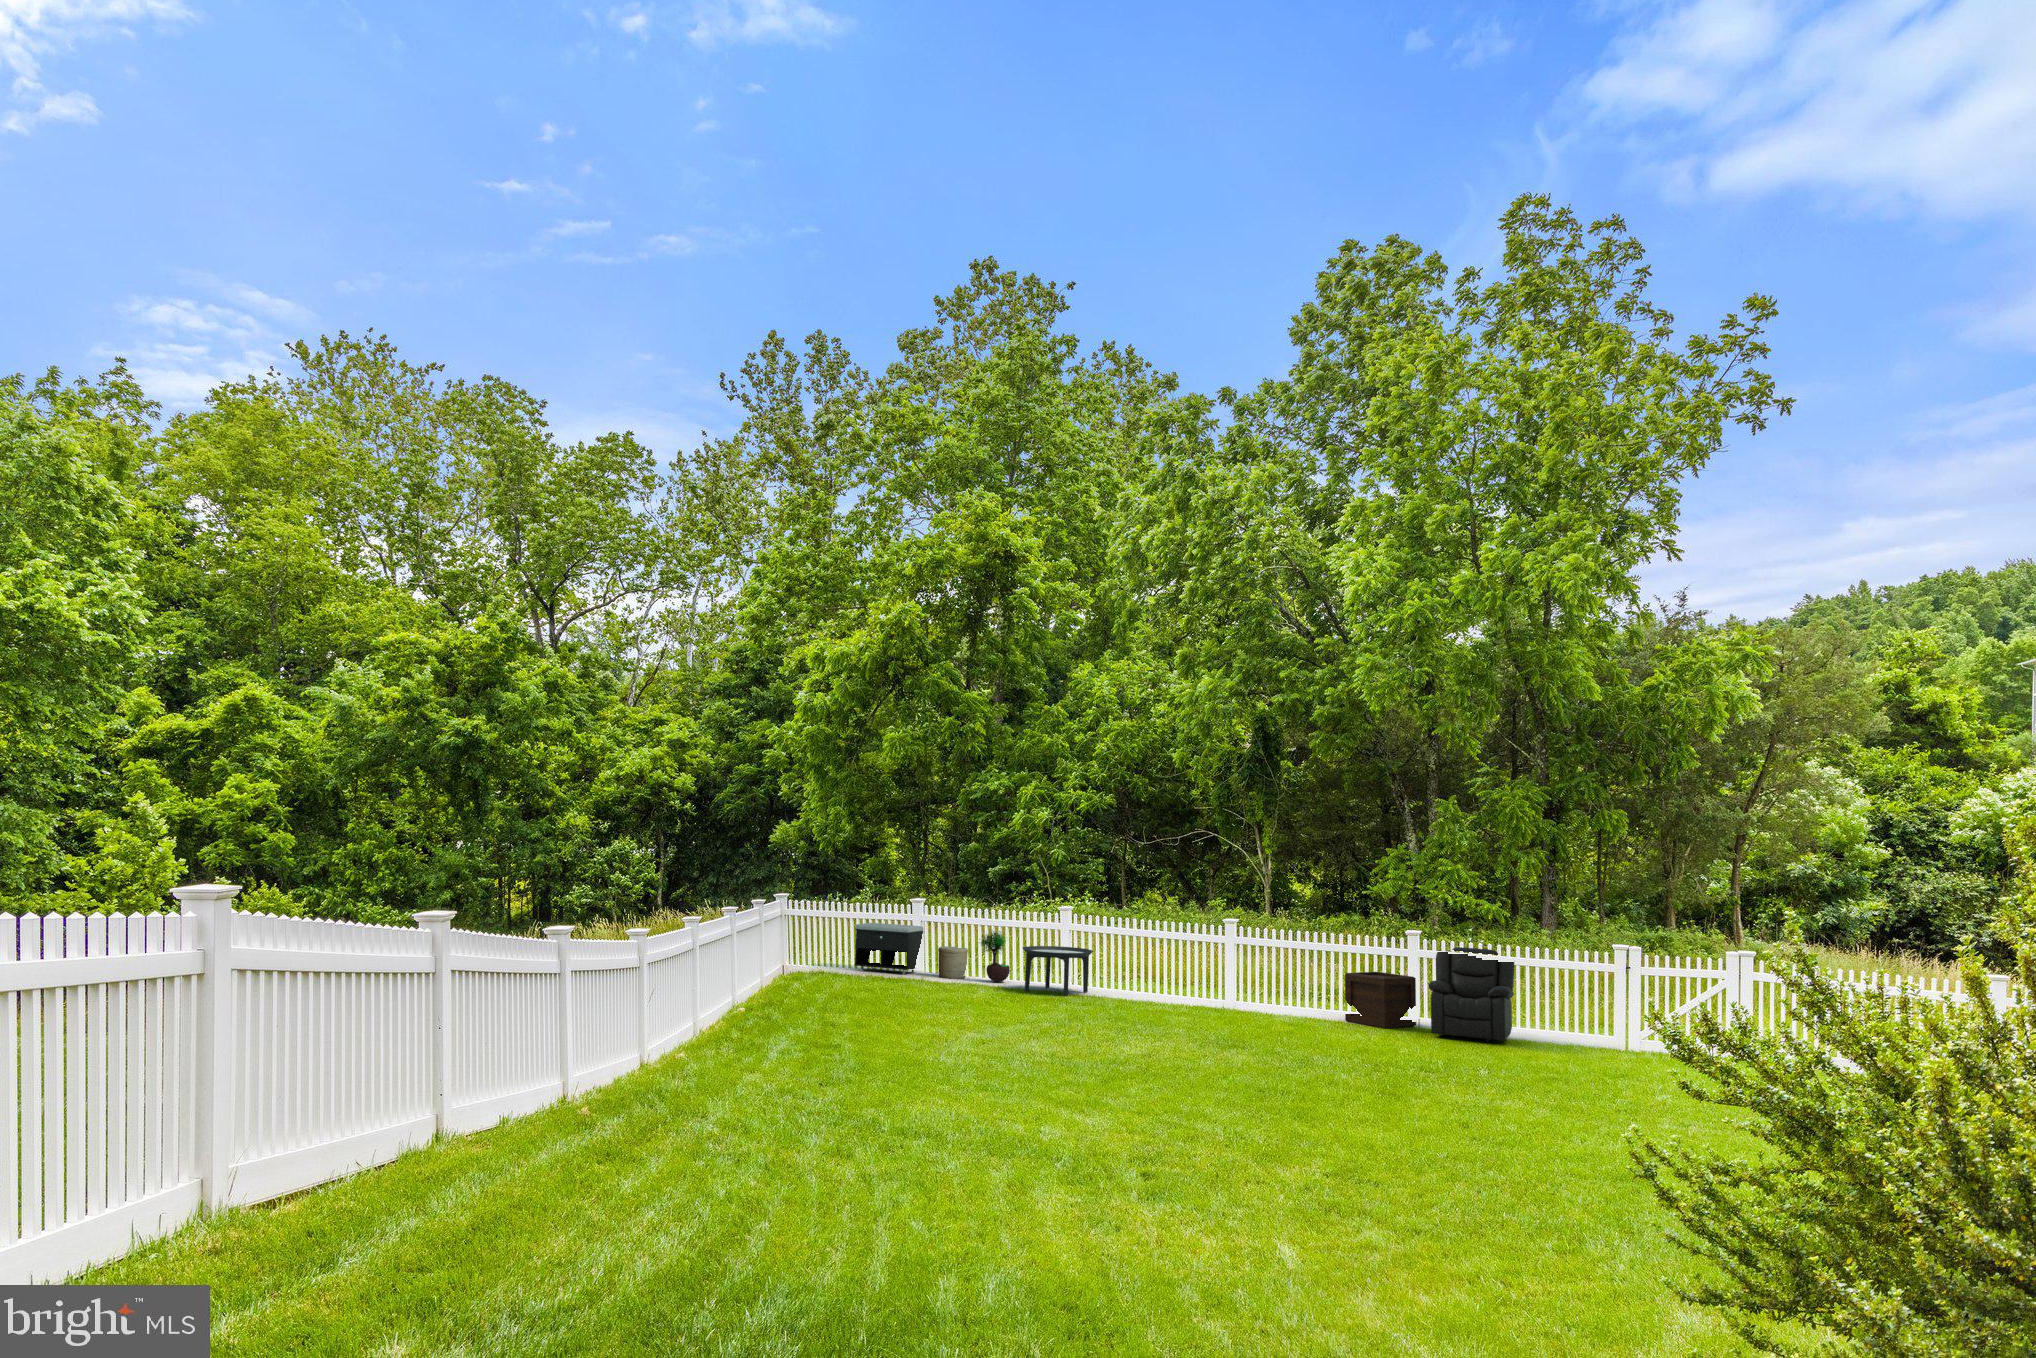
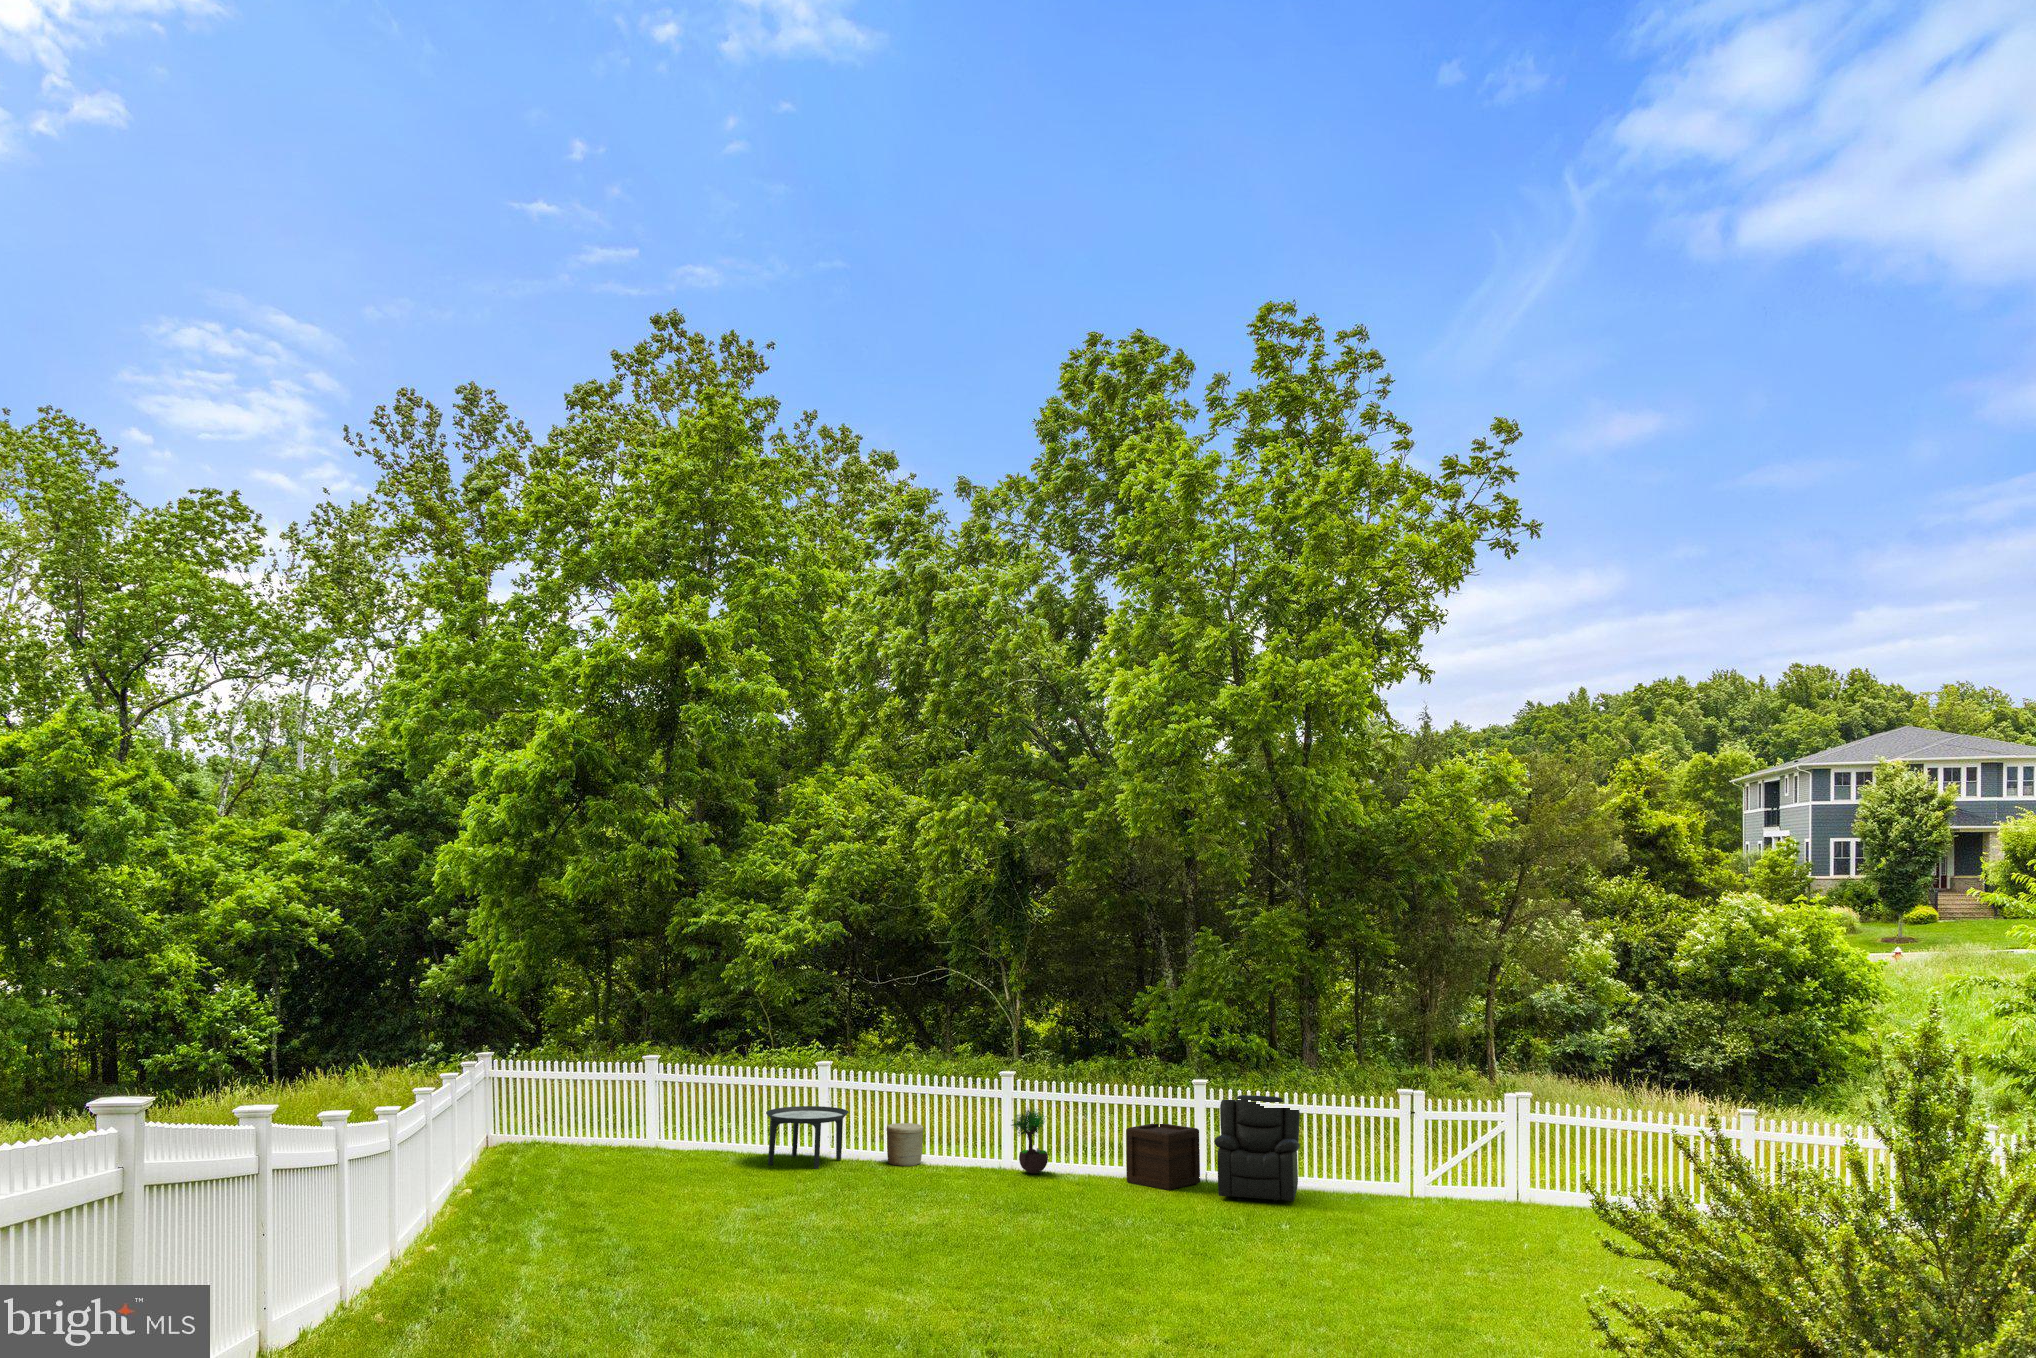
storage bench: present [854,923,923,974] -> none [560,1084,647,1147]
potted tree: present [981,931,1010,982] -> present [1011,1109,1048,1173]
woven basket: present [938,946,968,979] -> present [887,1123,923,1166]

